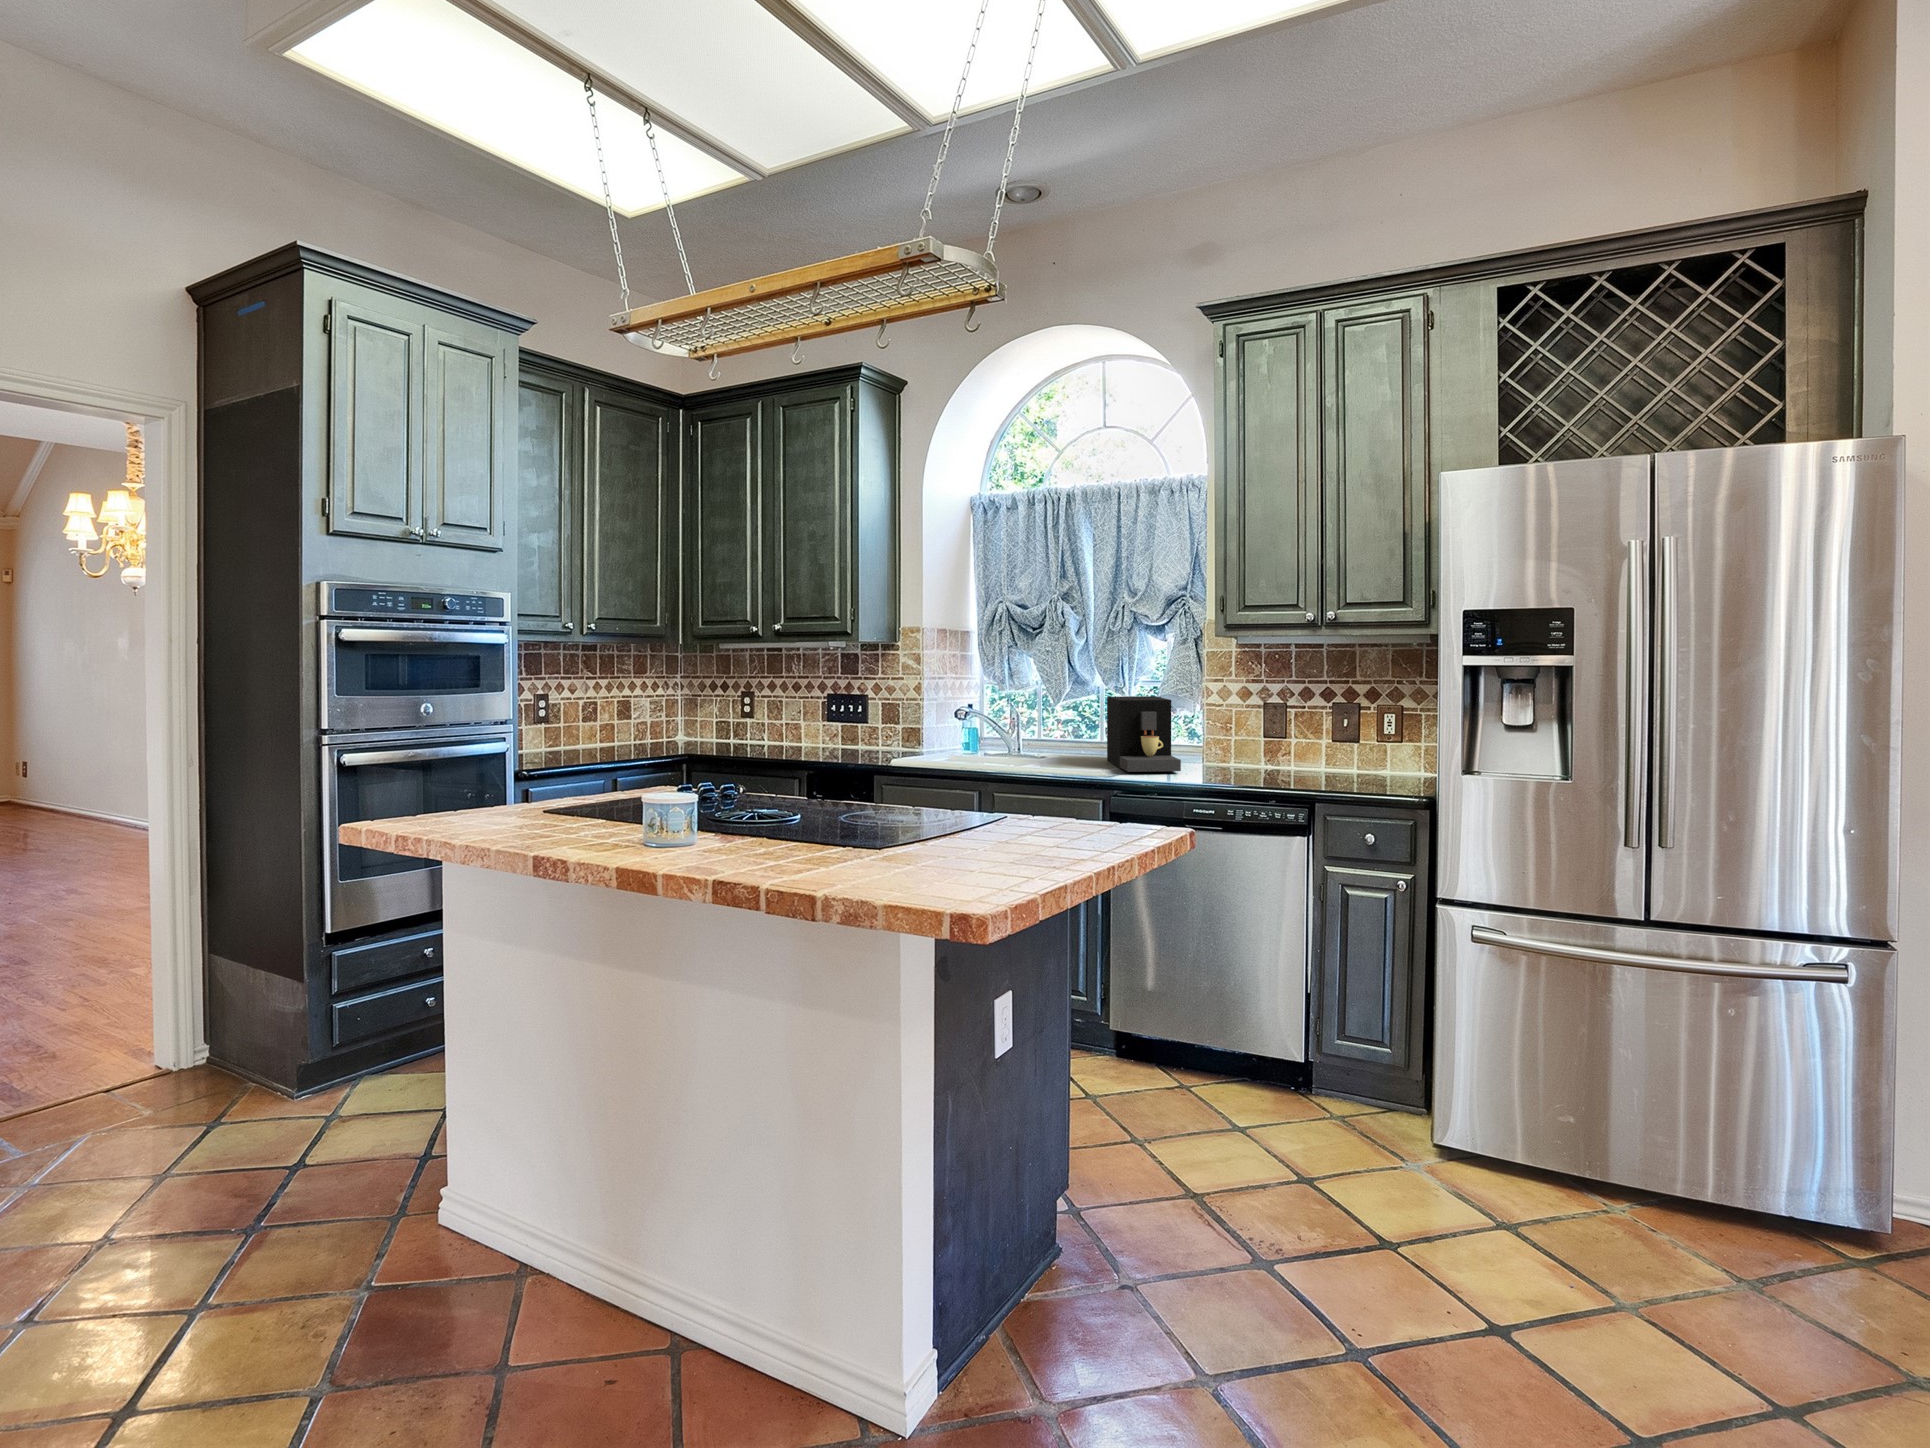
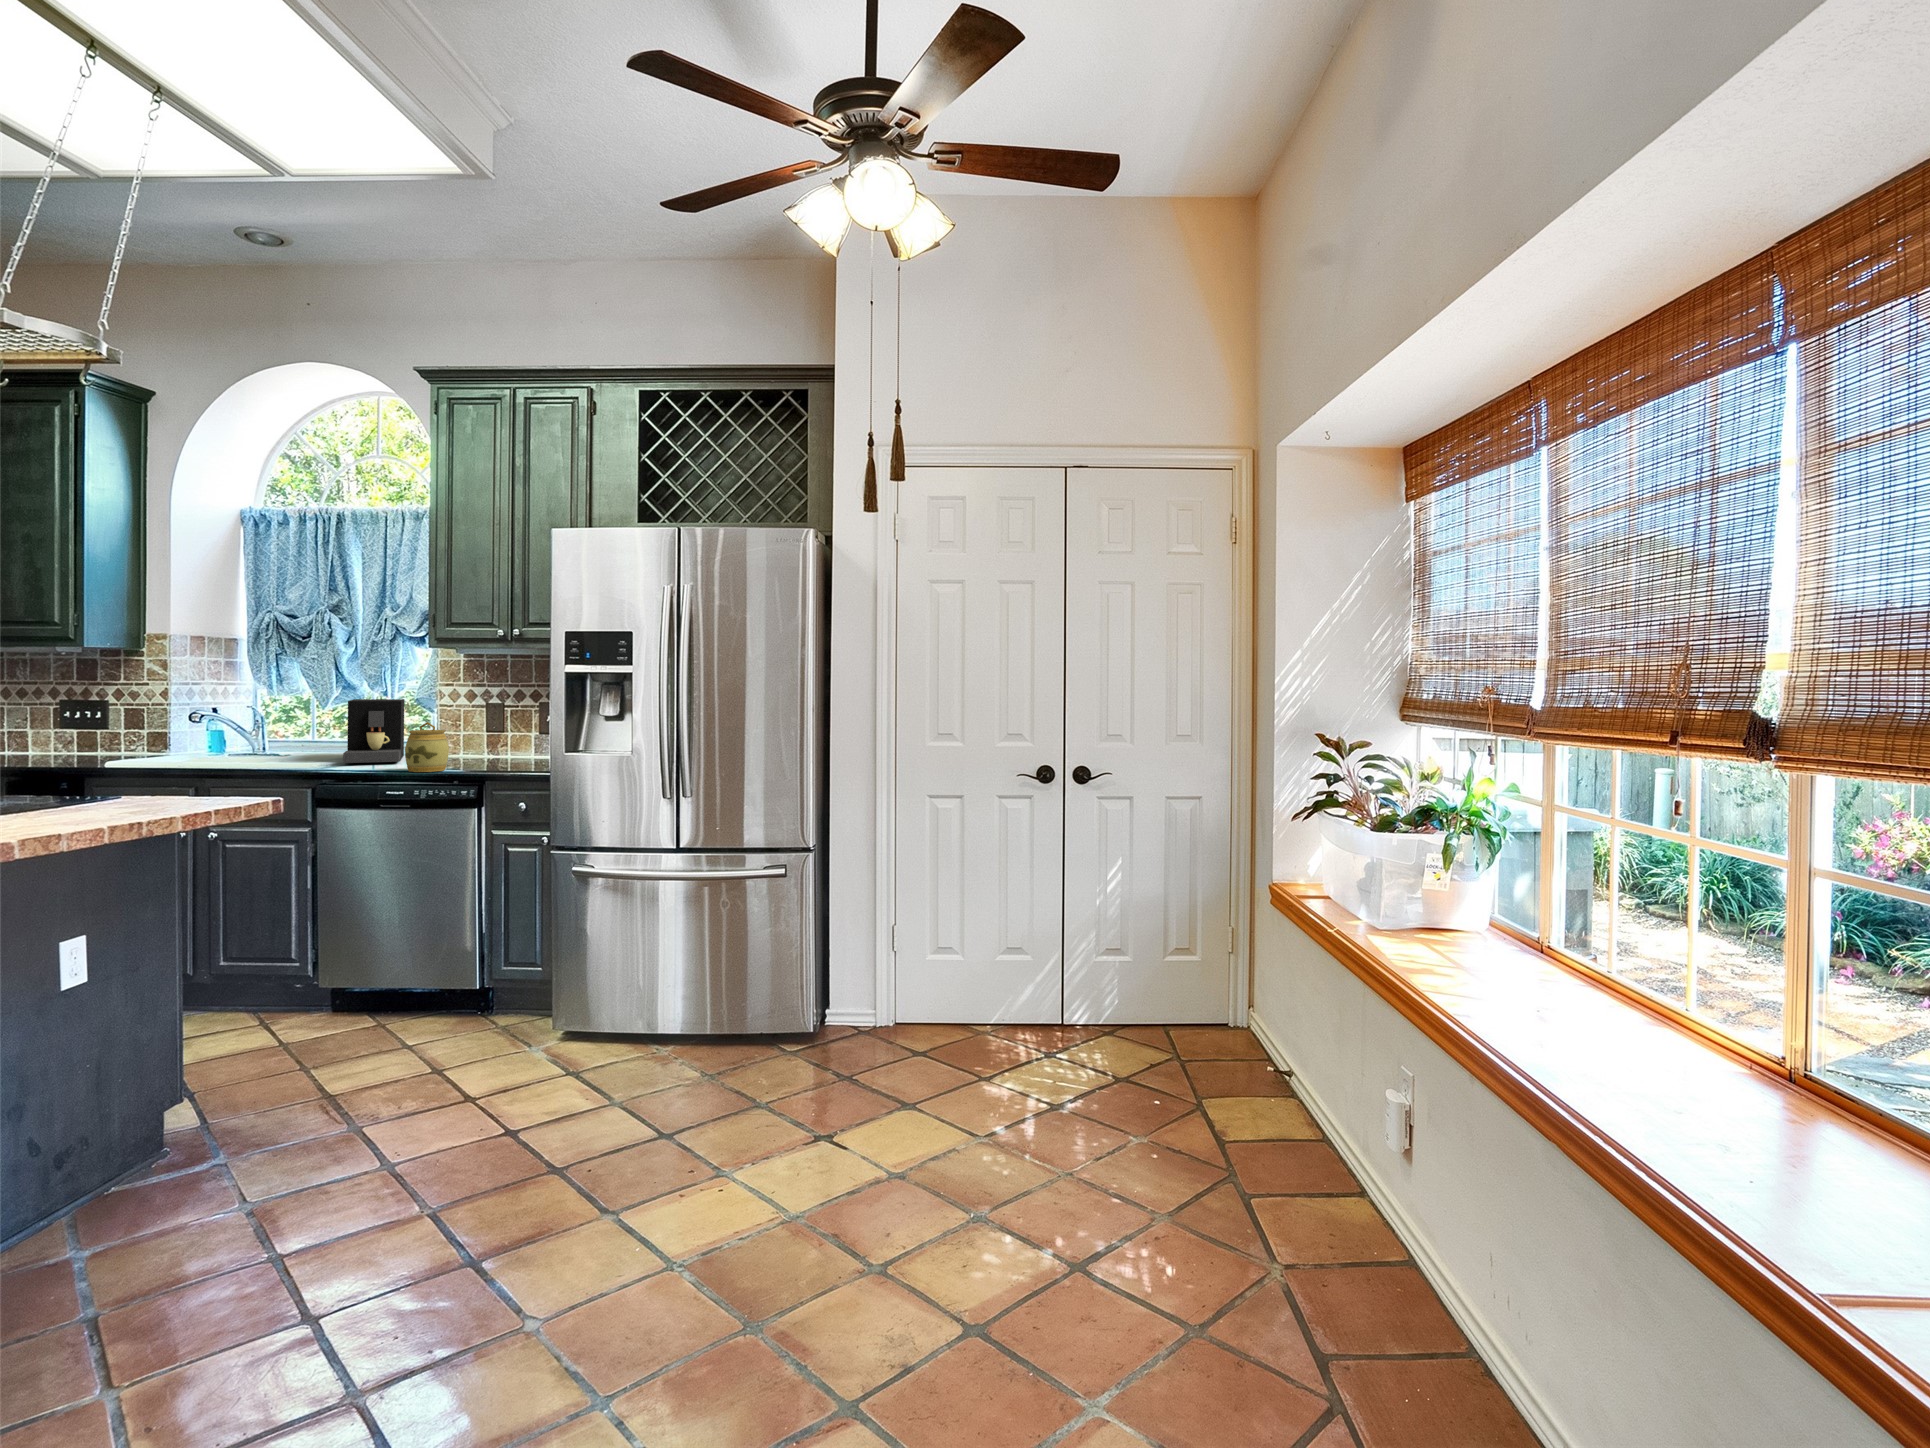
jar: none [1214,728,1260,789] -> present [405,722,449,772]

